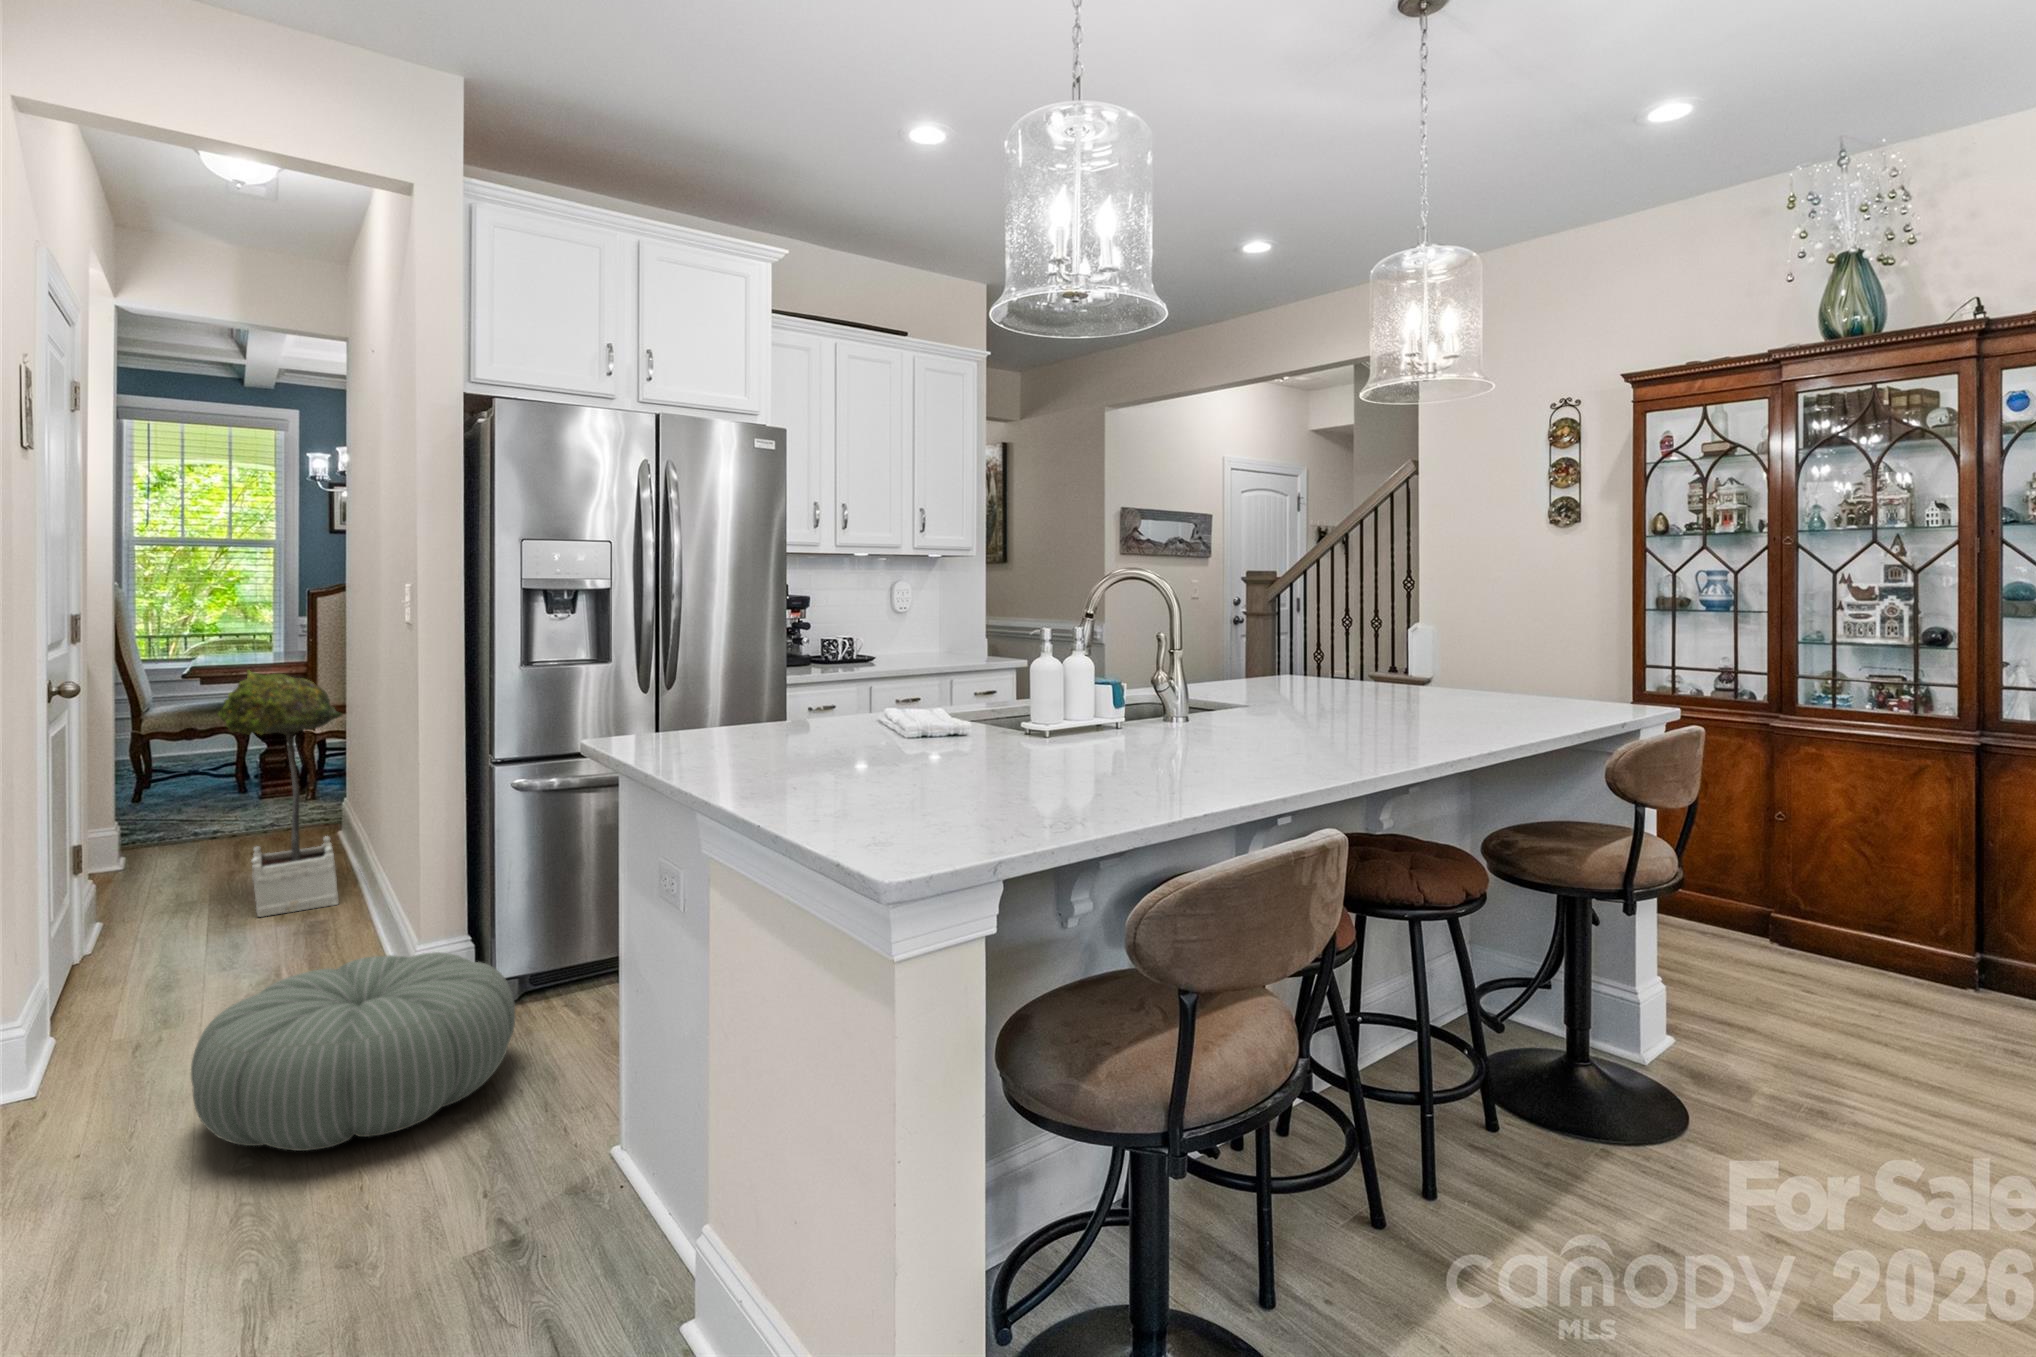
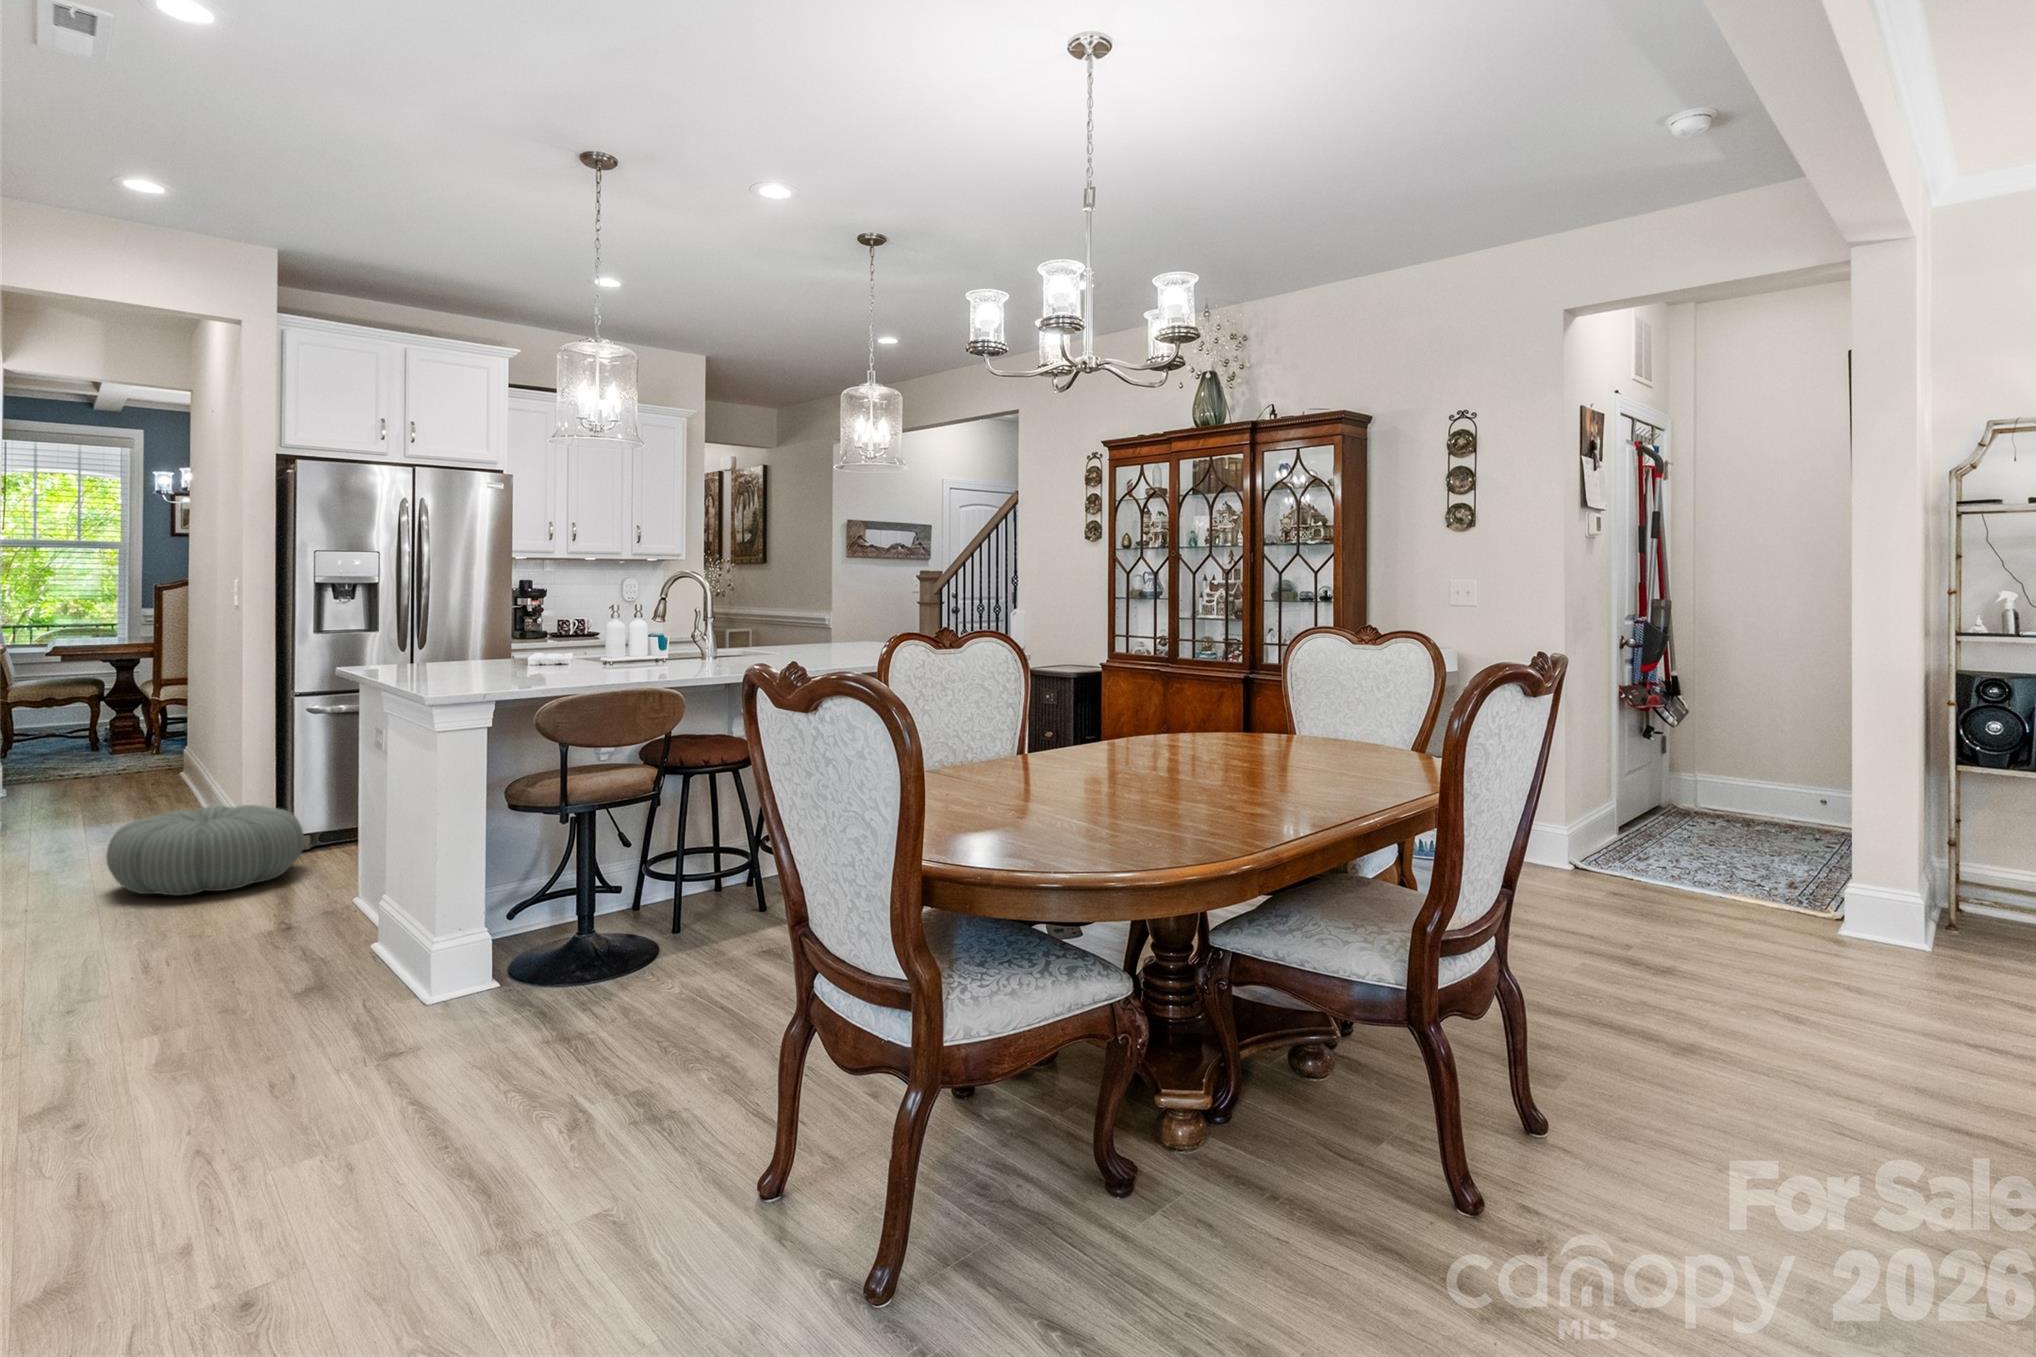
potted tree: present [218,670,343,917] -> none [95,640,189,817]

